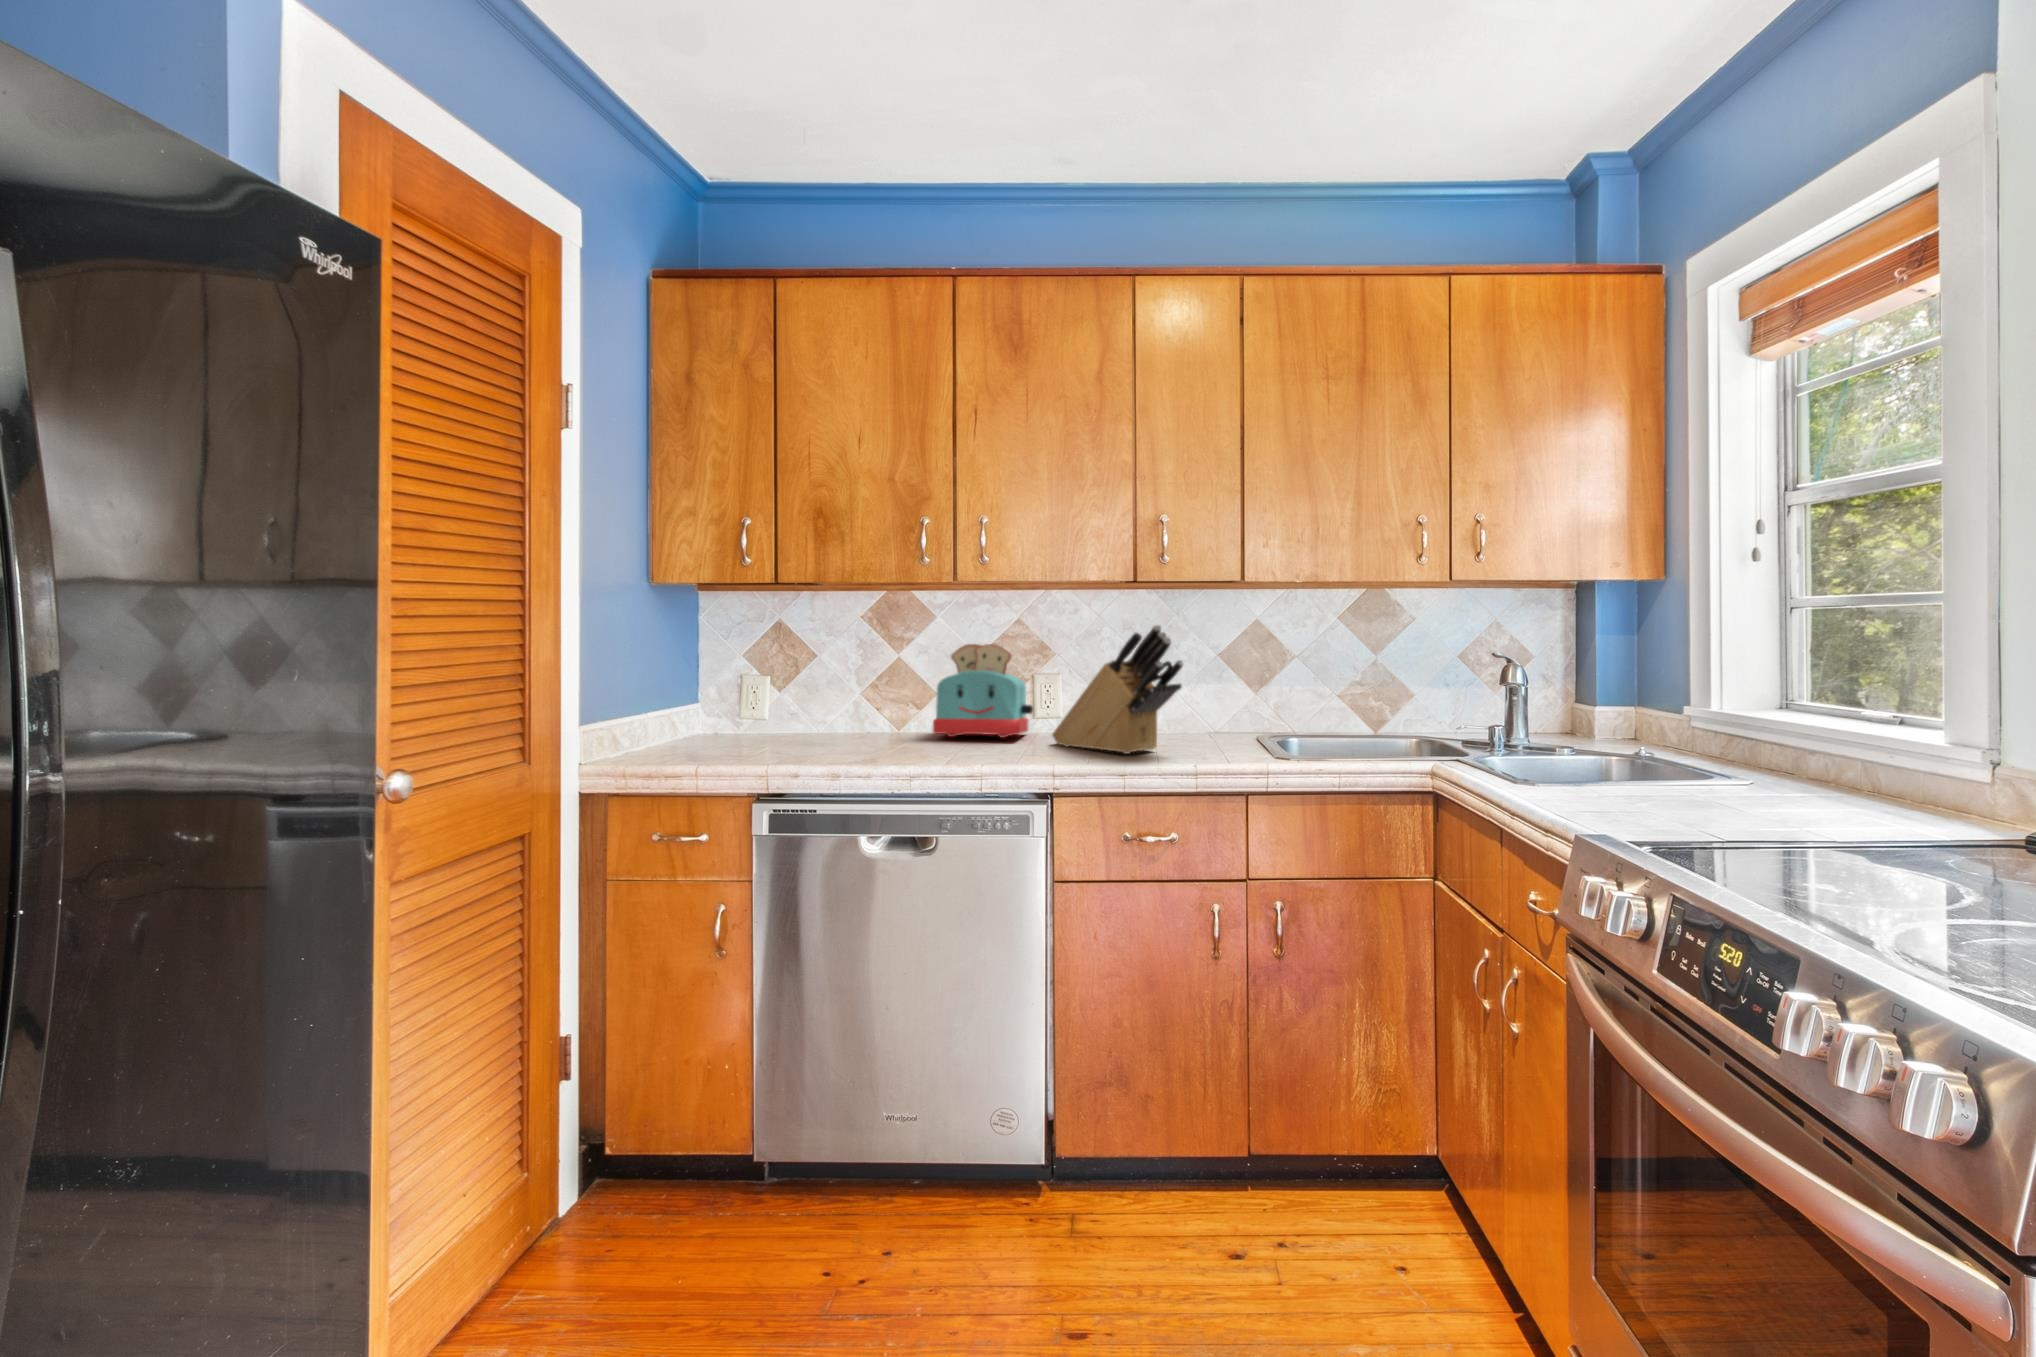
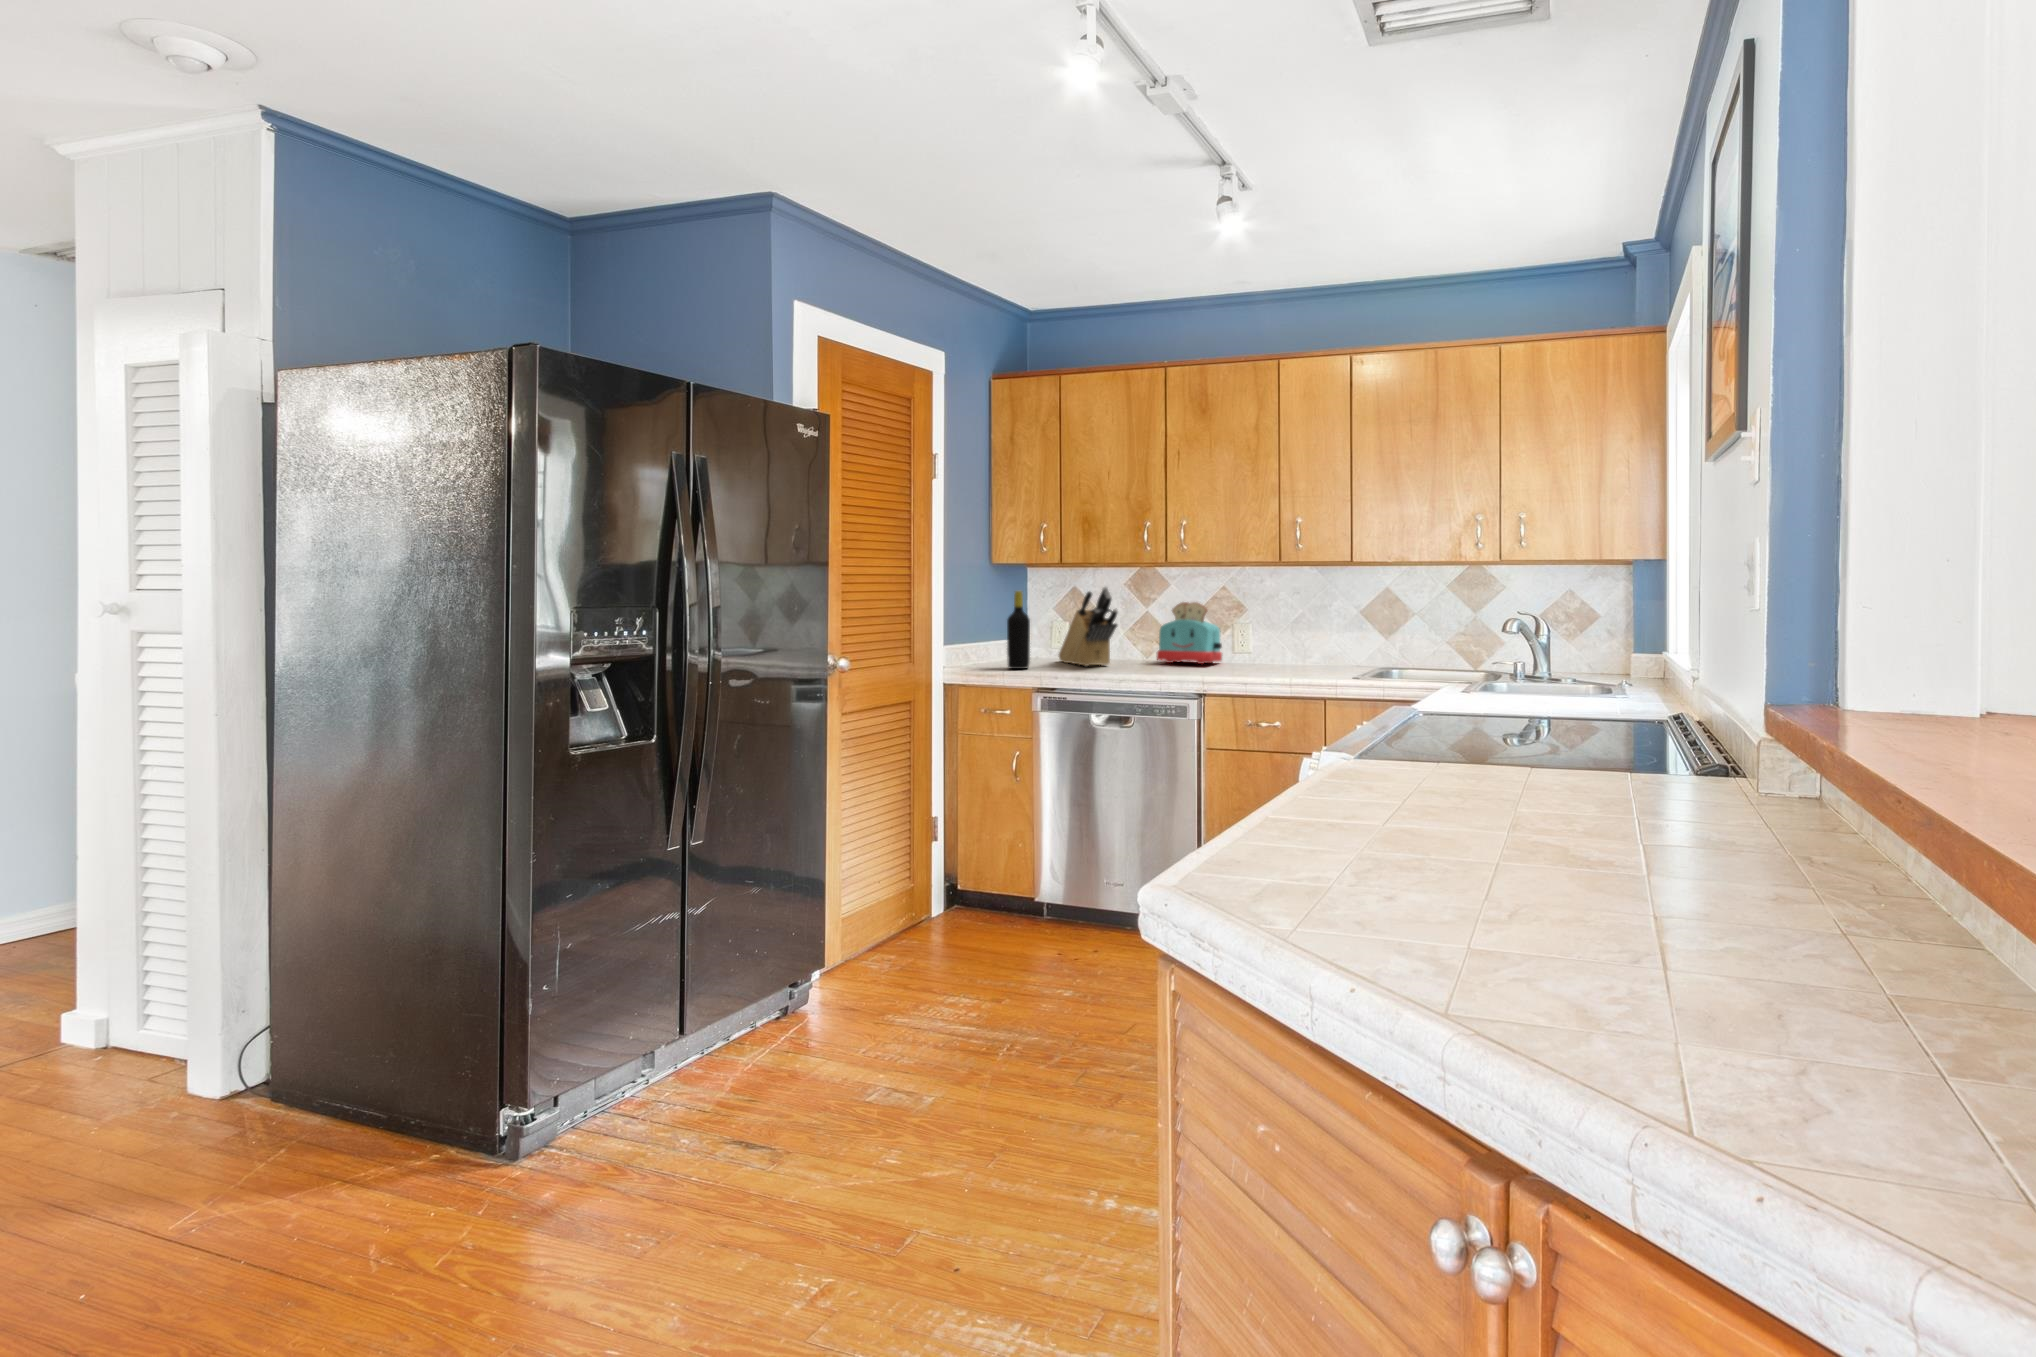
knife block: present [1052,625,1183,754] -> present [1059,587,1118,666]
bottle: none [691,628,731,759] -> present [1007,591,1030,669]

